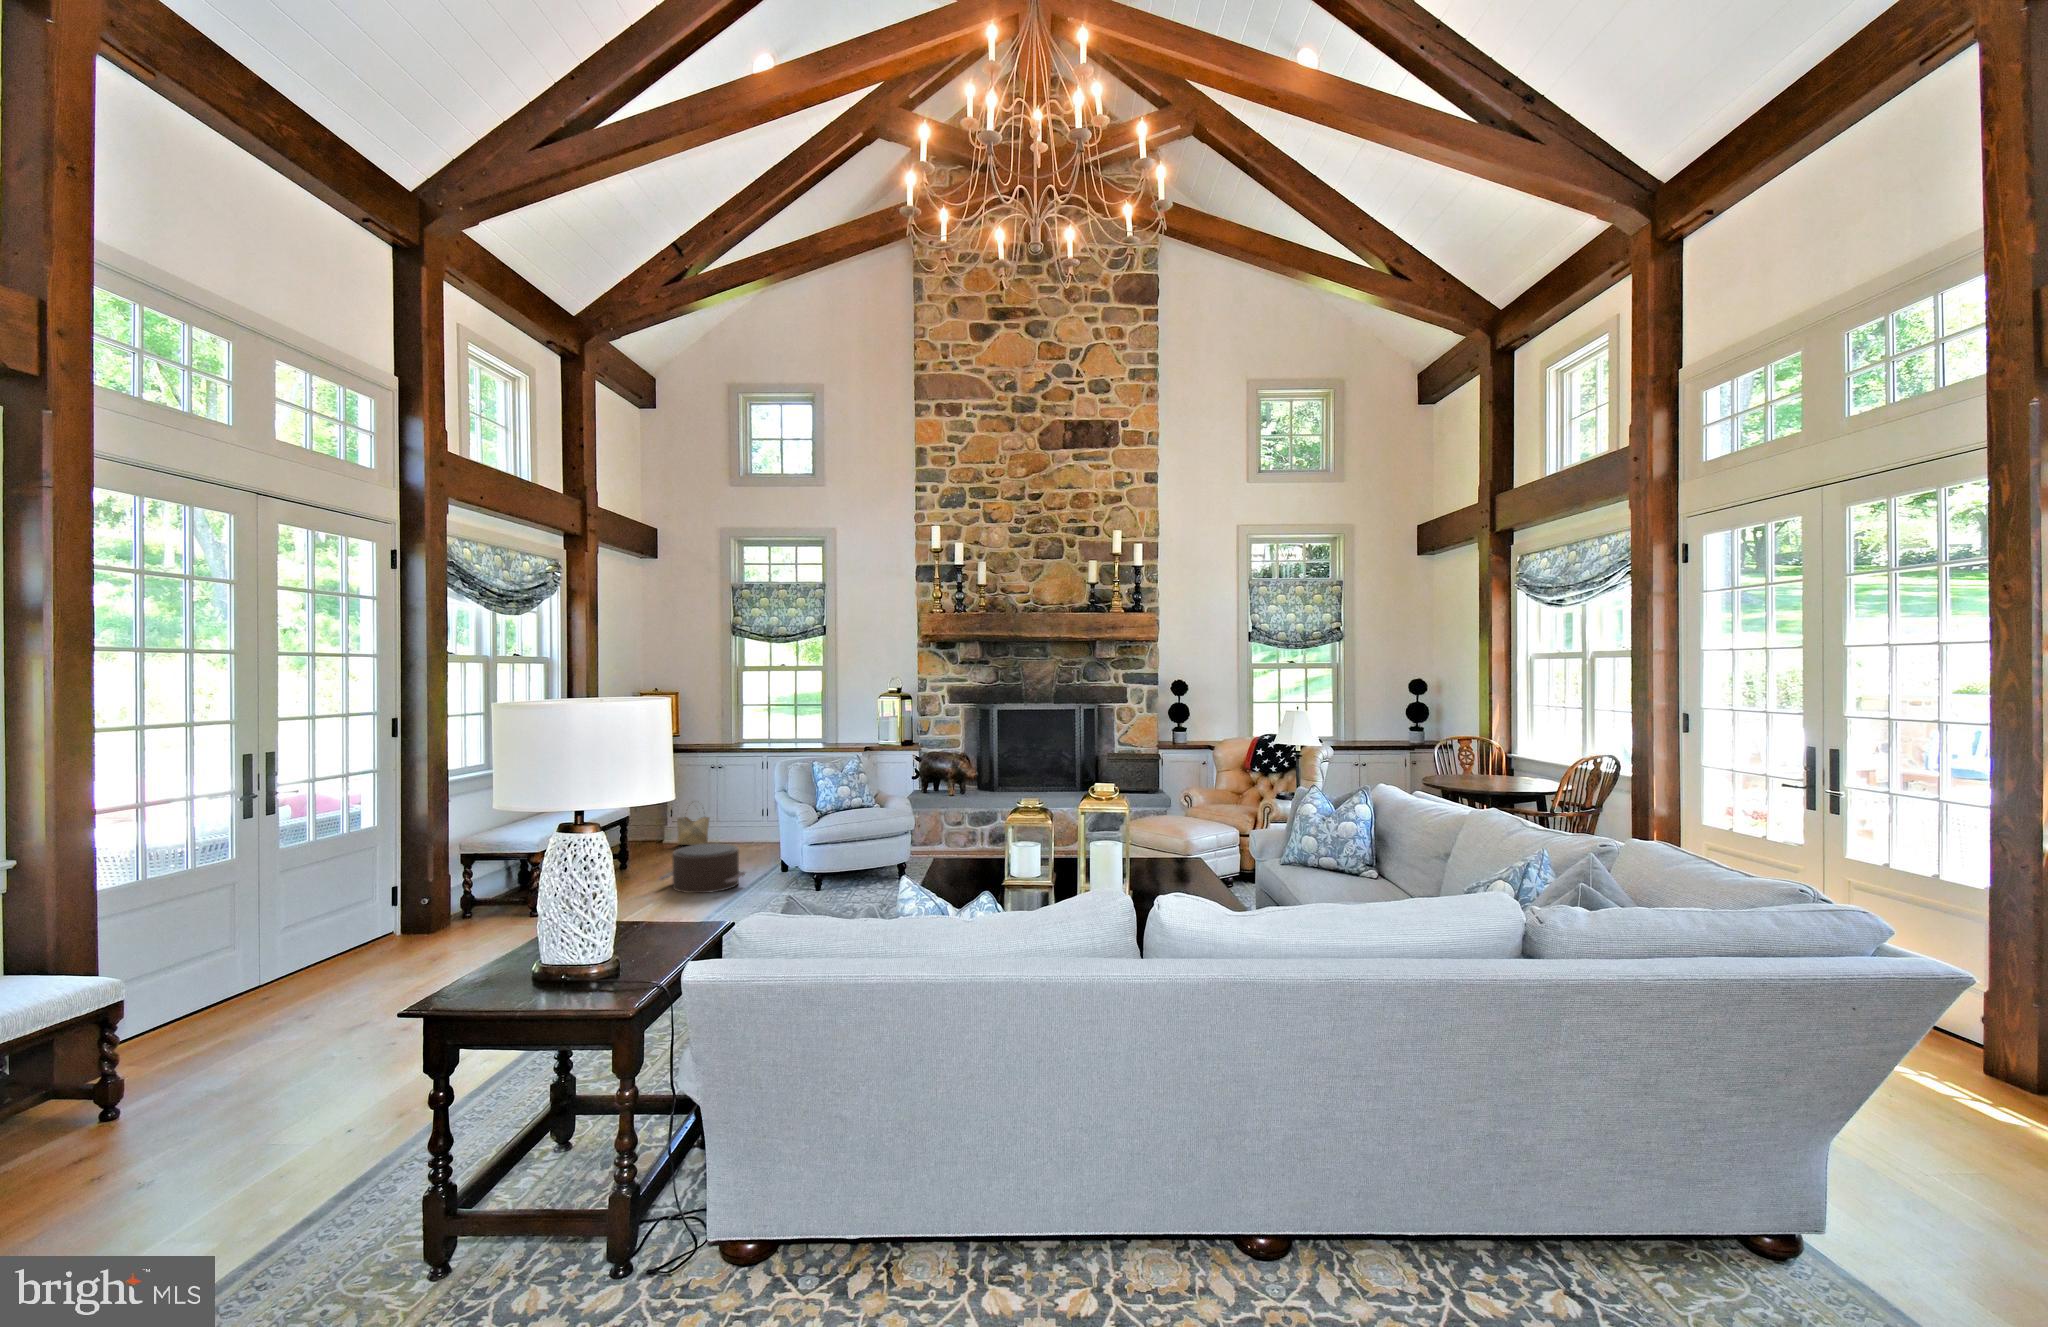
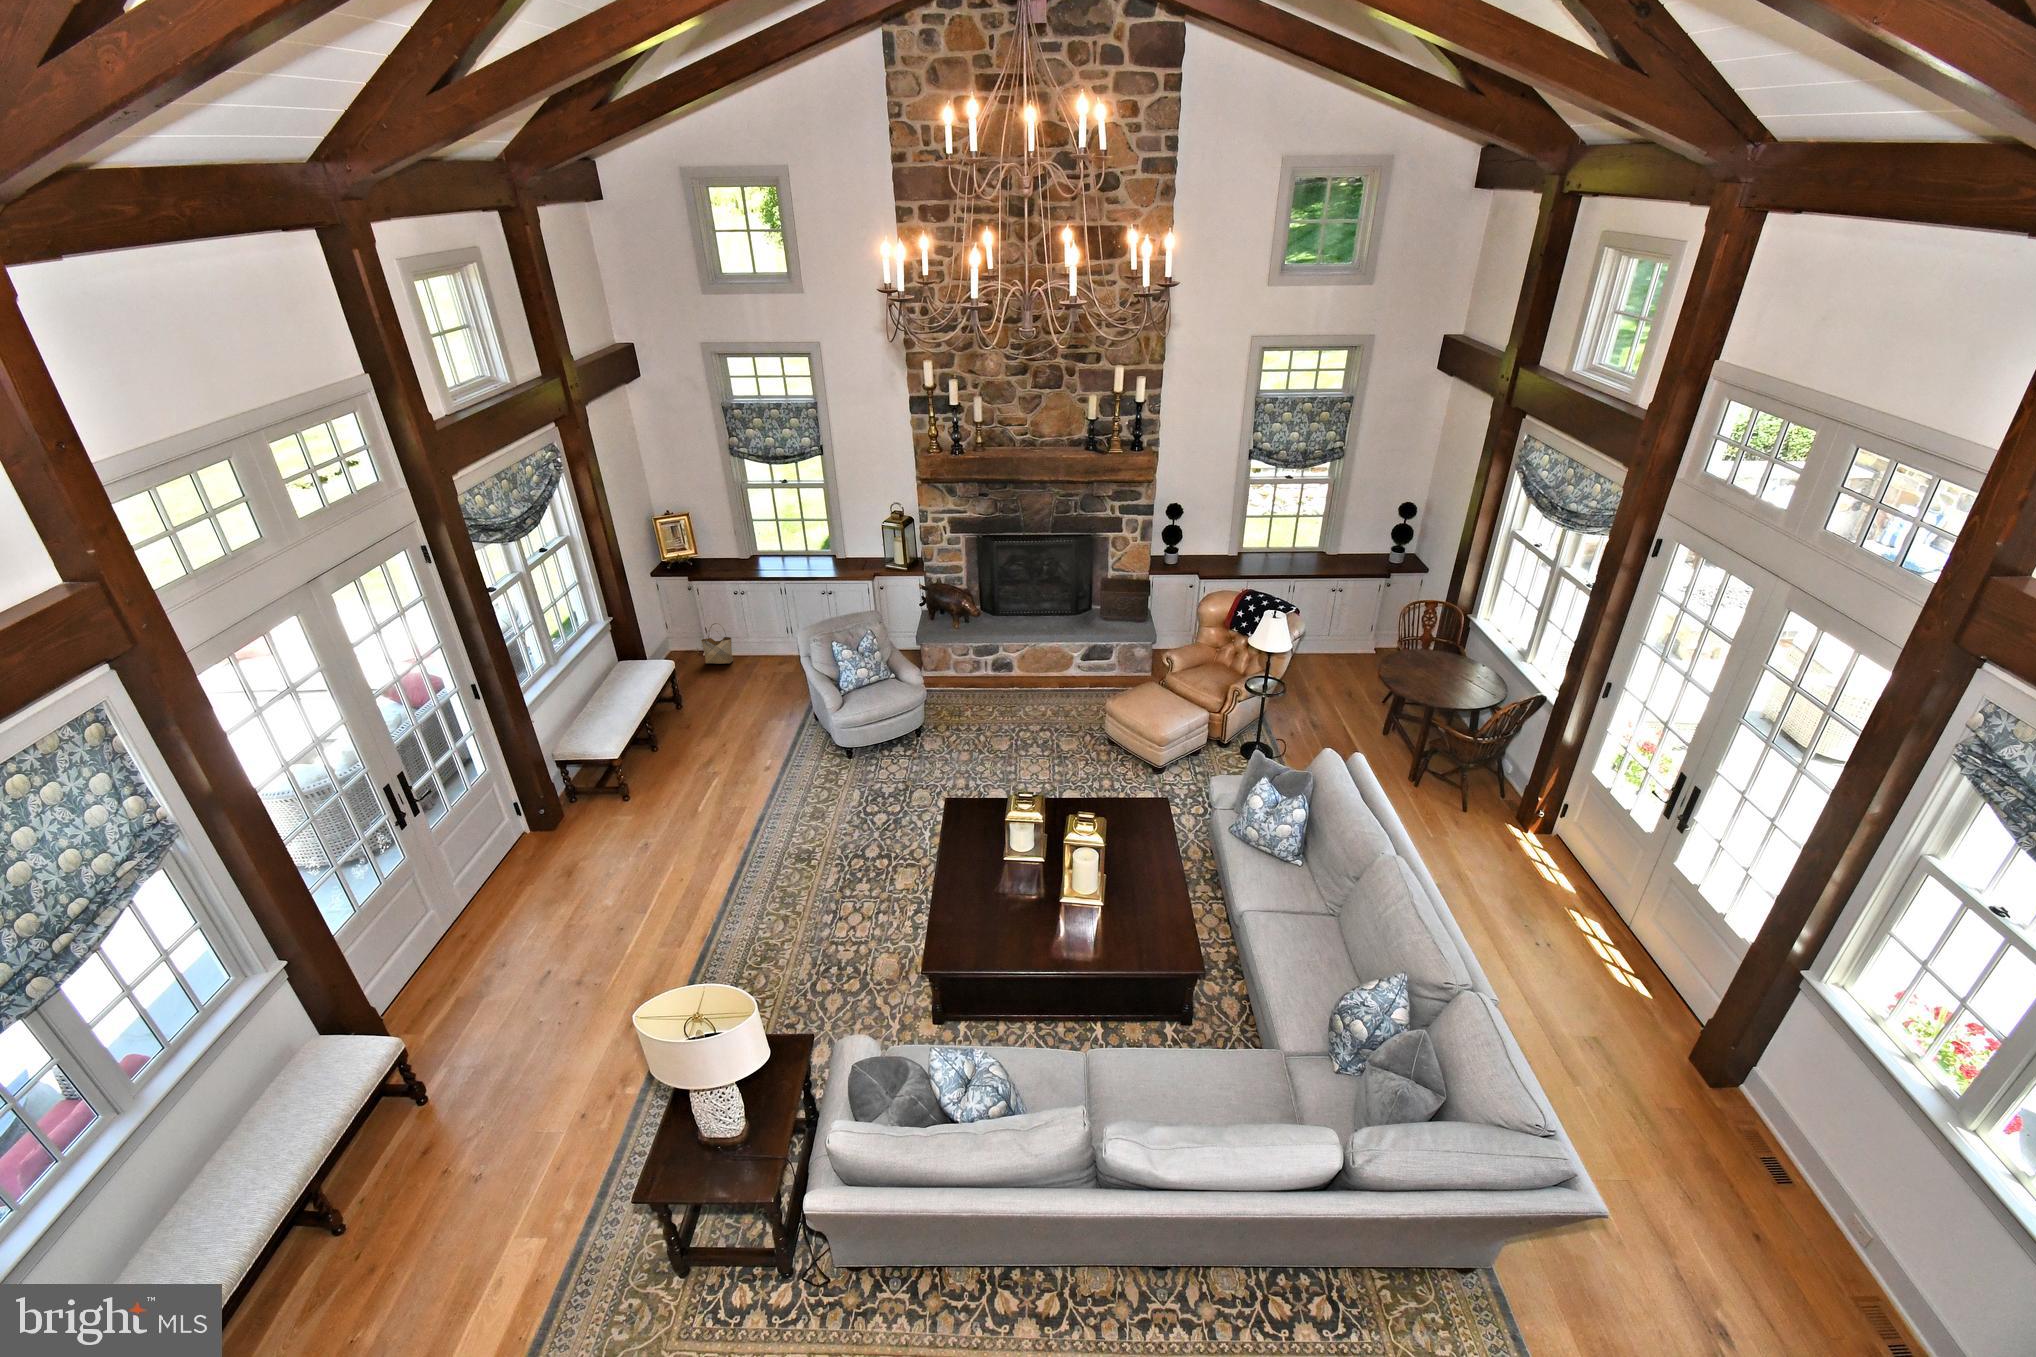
pouf: present [659,843,745,893] -> none [704,704,779,759]

